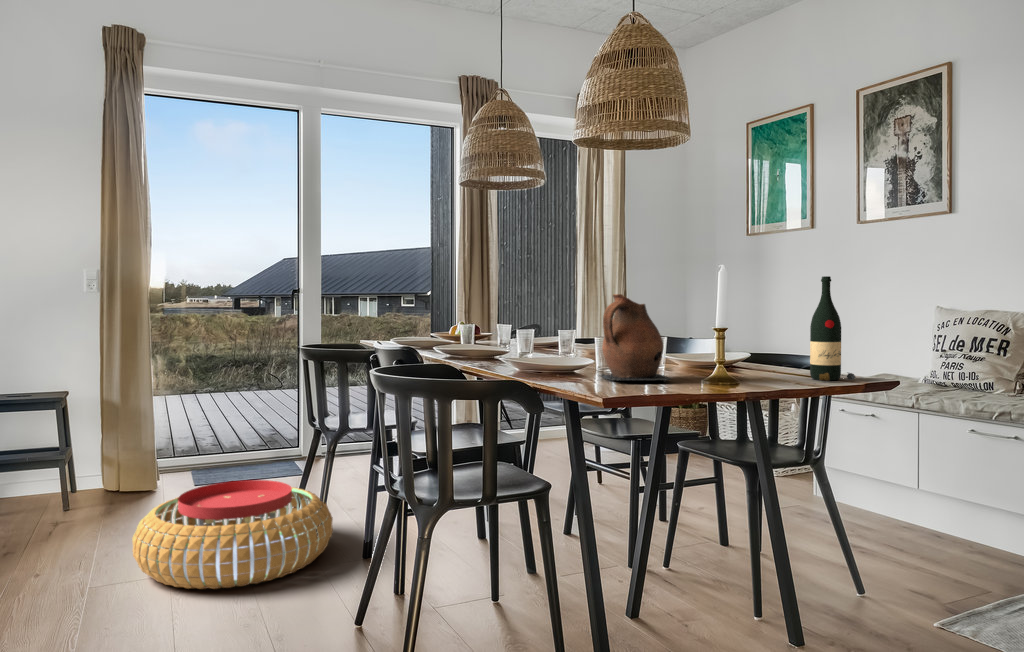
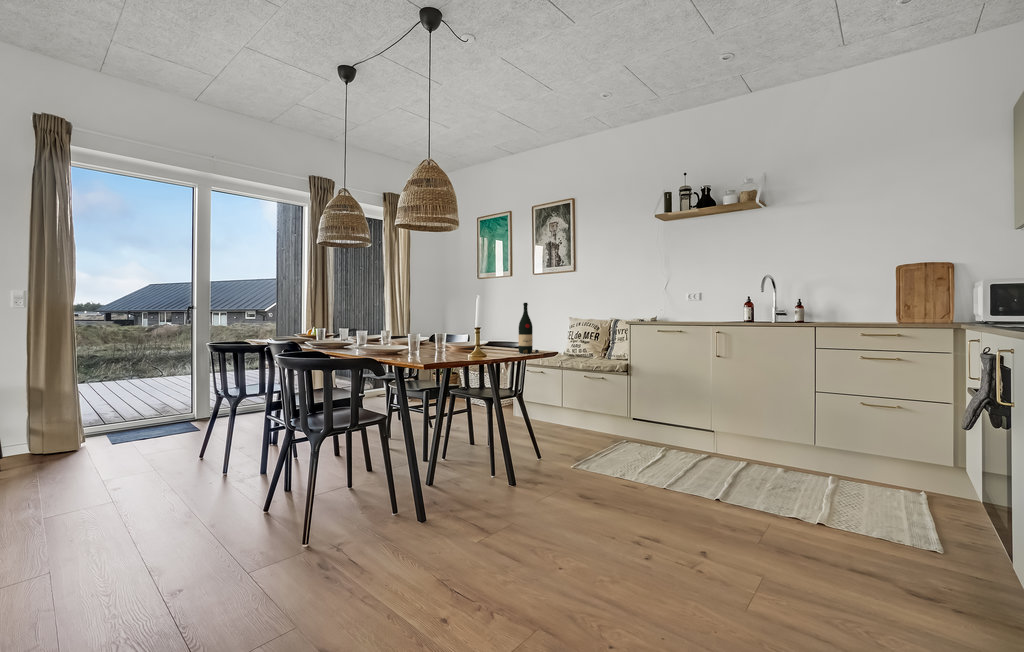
ceramic pitcher: present [601,294,670,381] -> none [412,310,453,357]
pouf: present [132,480,333,589] -> none [67,435,232,513]

